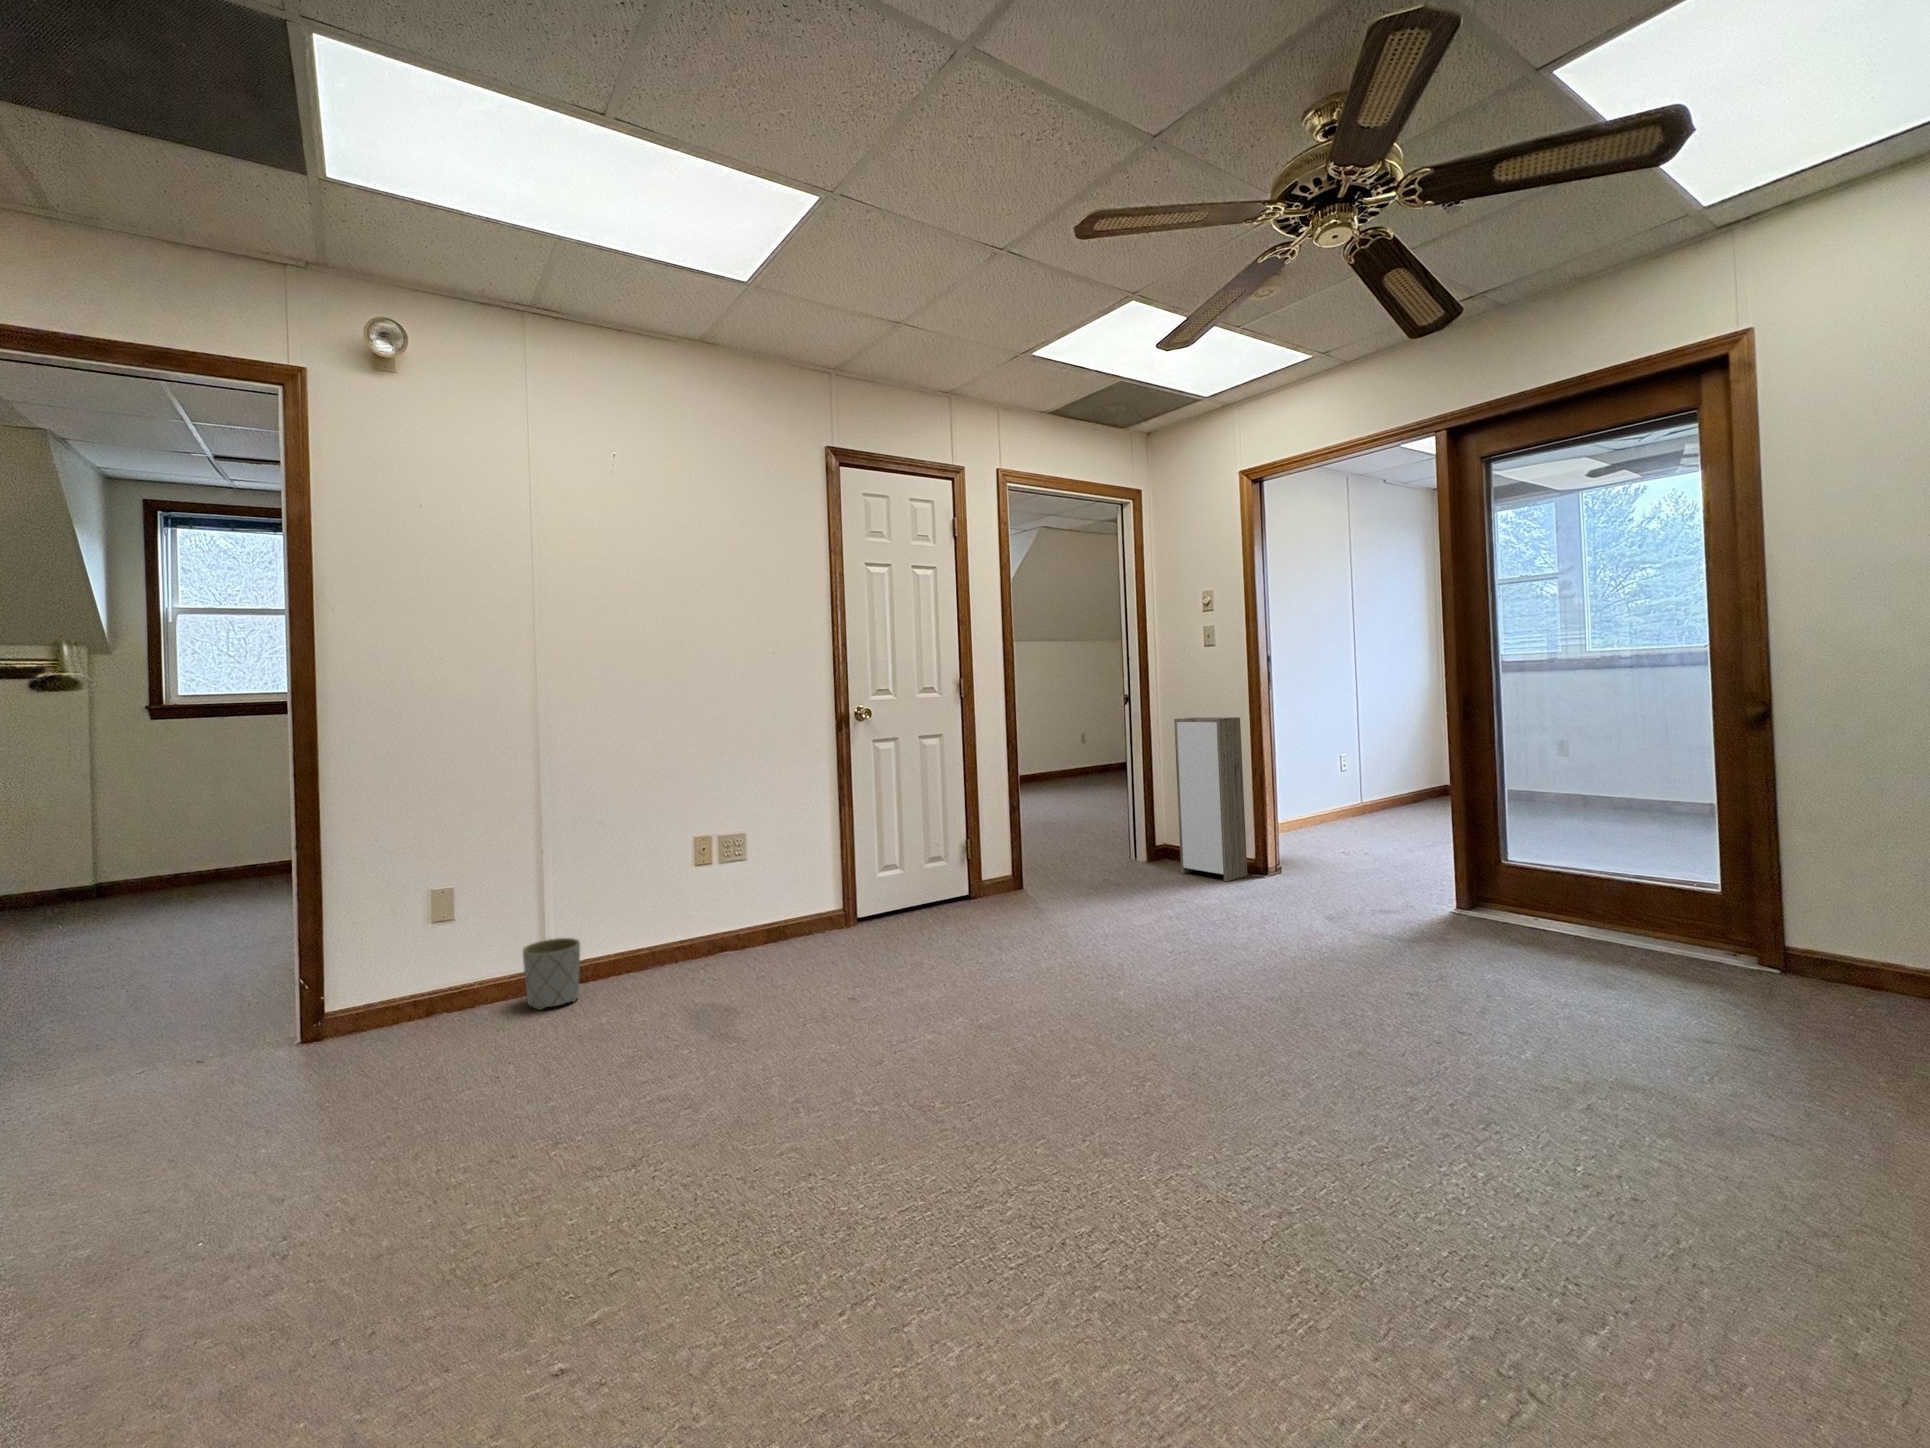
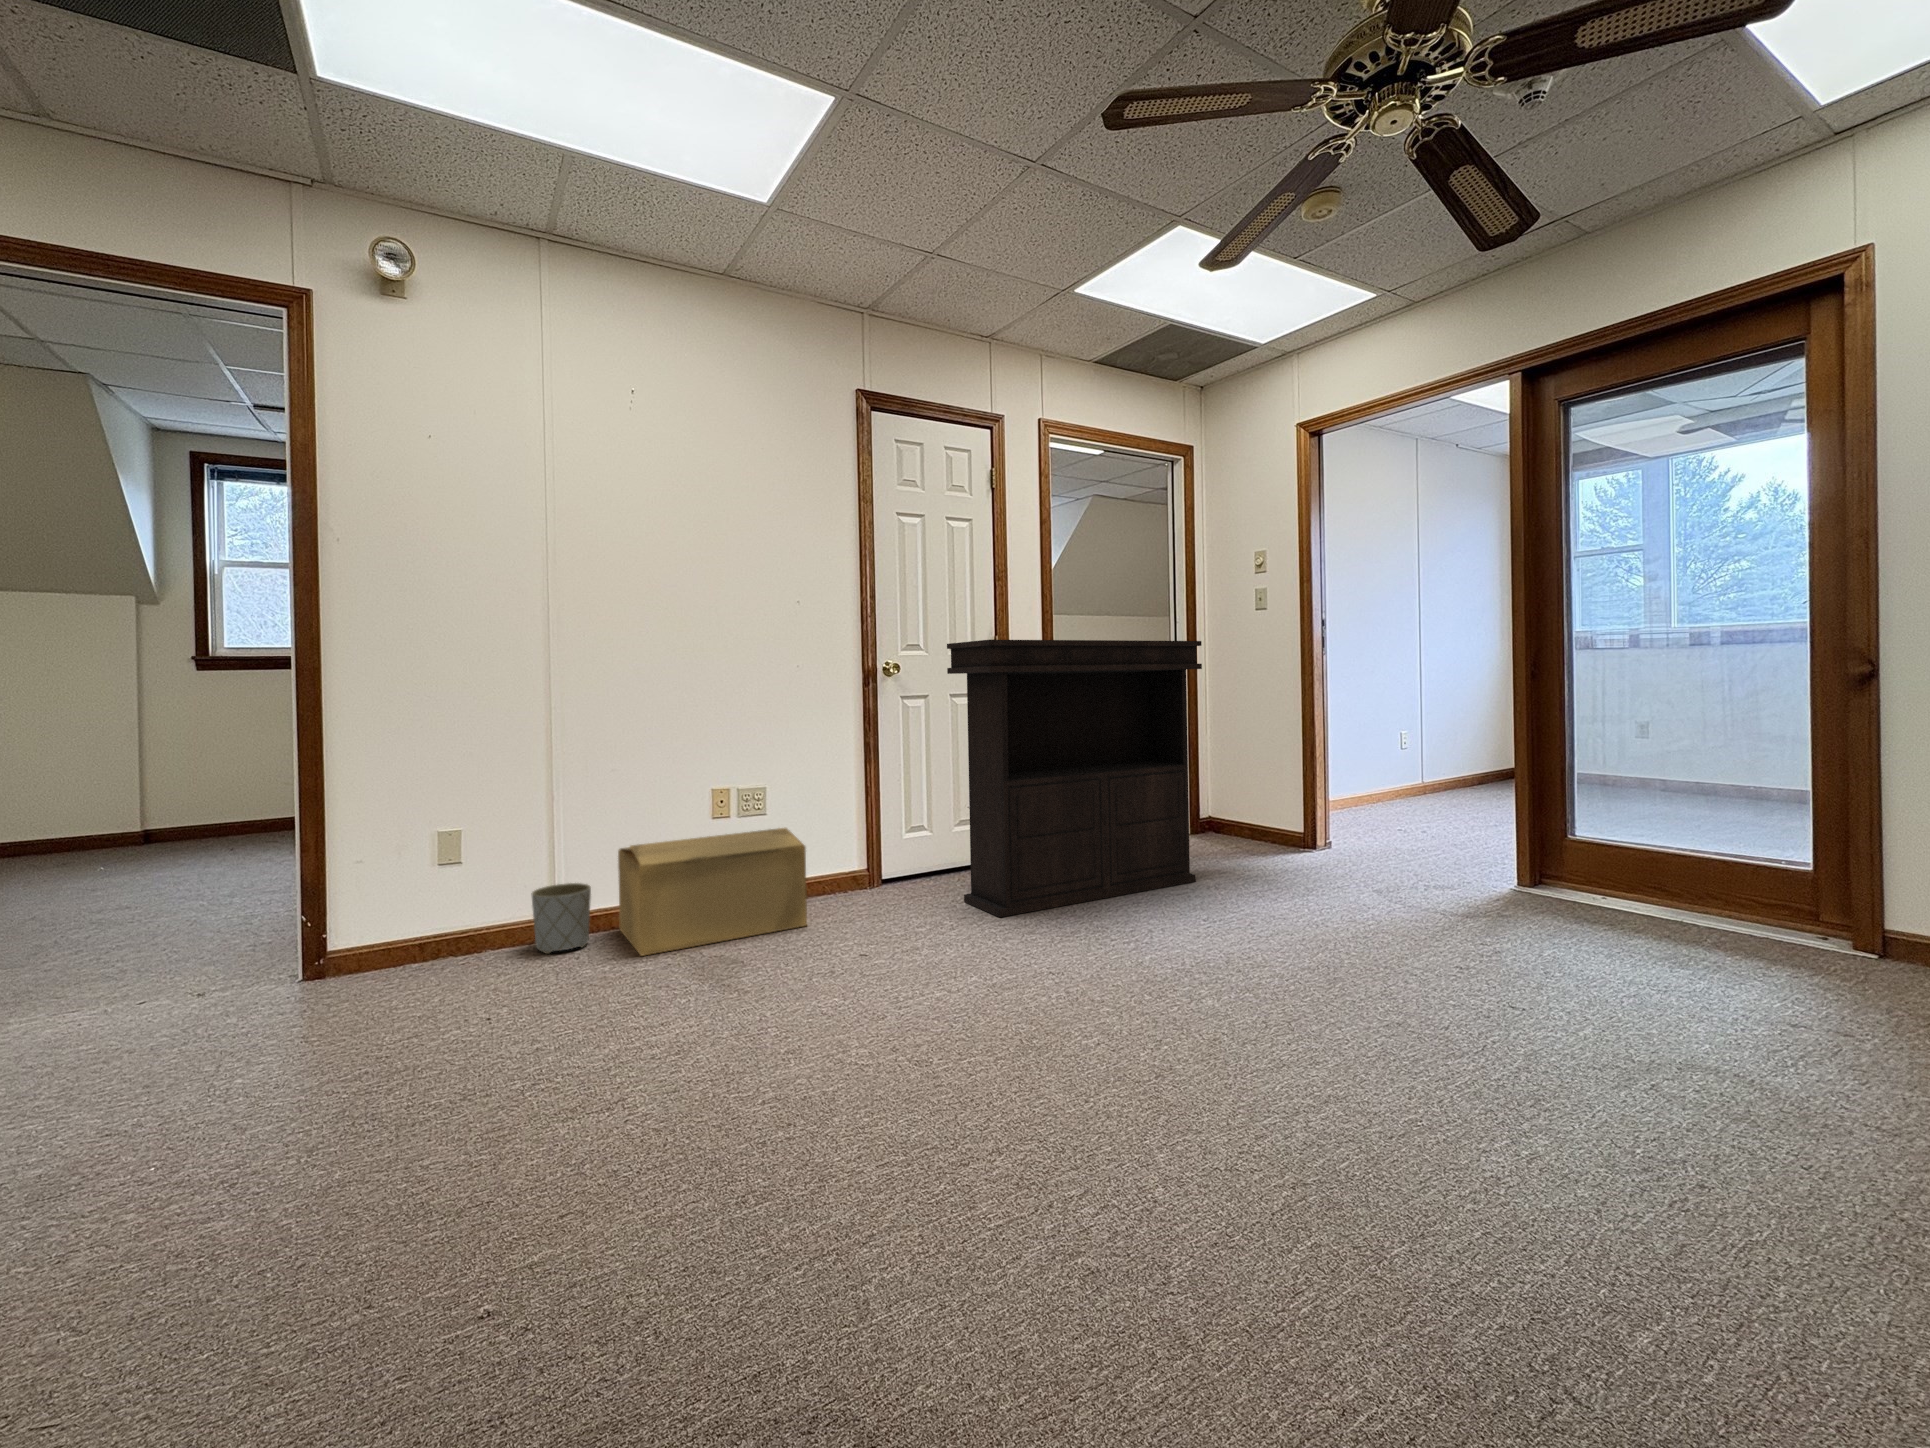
console table: none [919,683,1161,958] -> present [947,640,1202,917]
storage cabinet: present [1174,717,1247,881] -> none [1219,684,1291,852]
cardboard box: none [604,876,792,1009] -> present [618,828,807,956]

